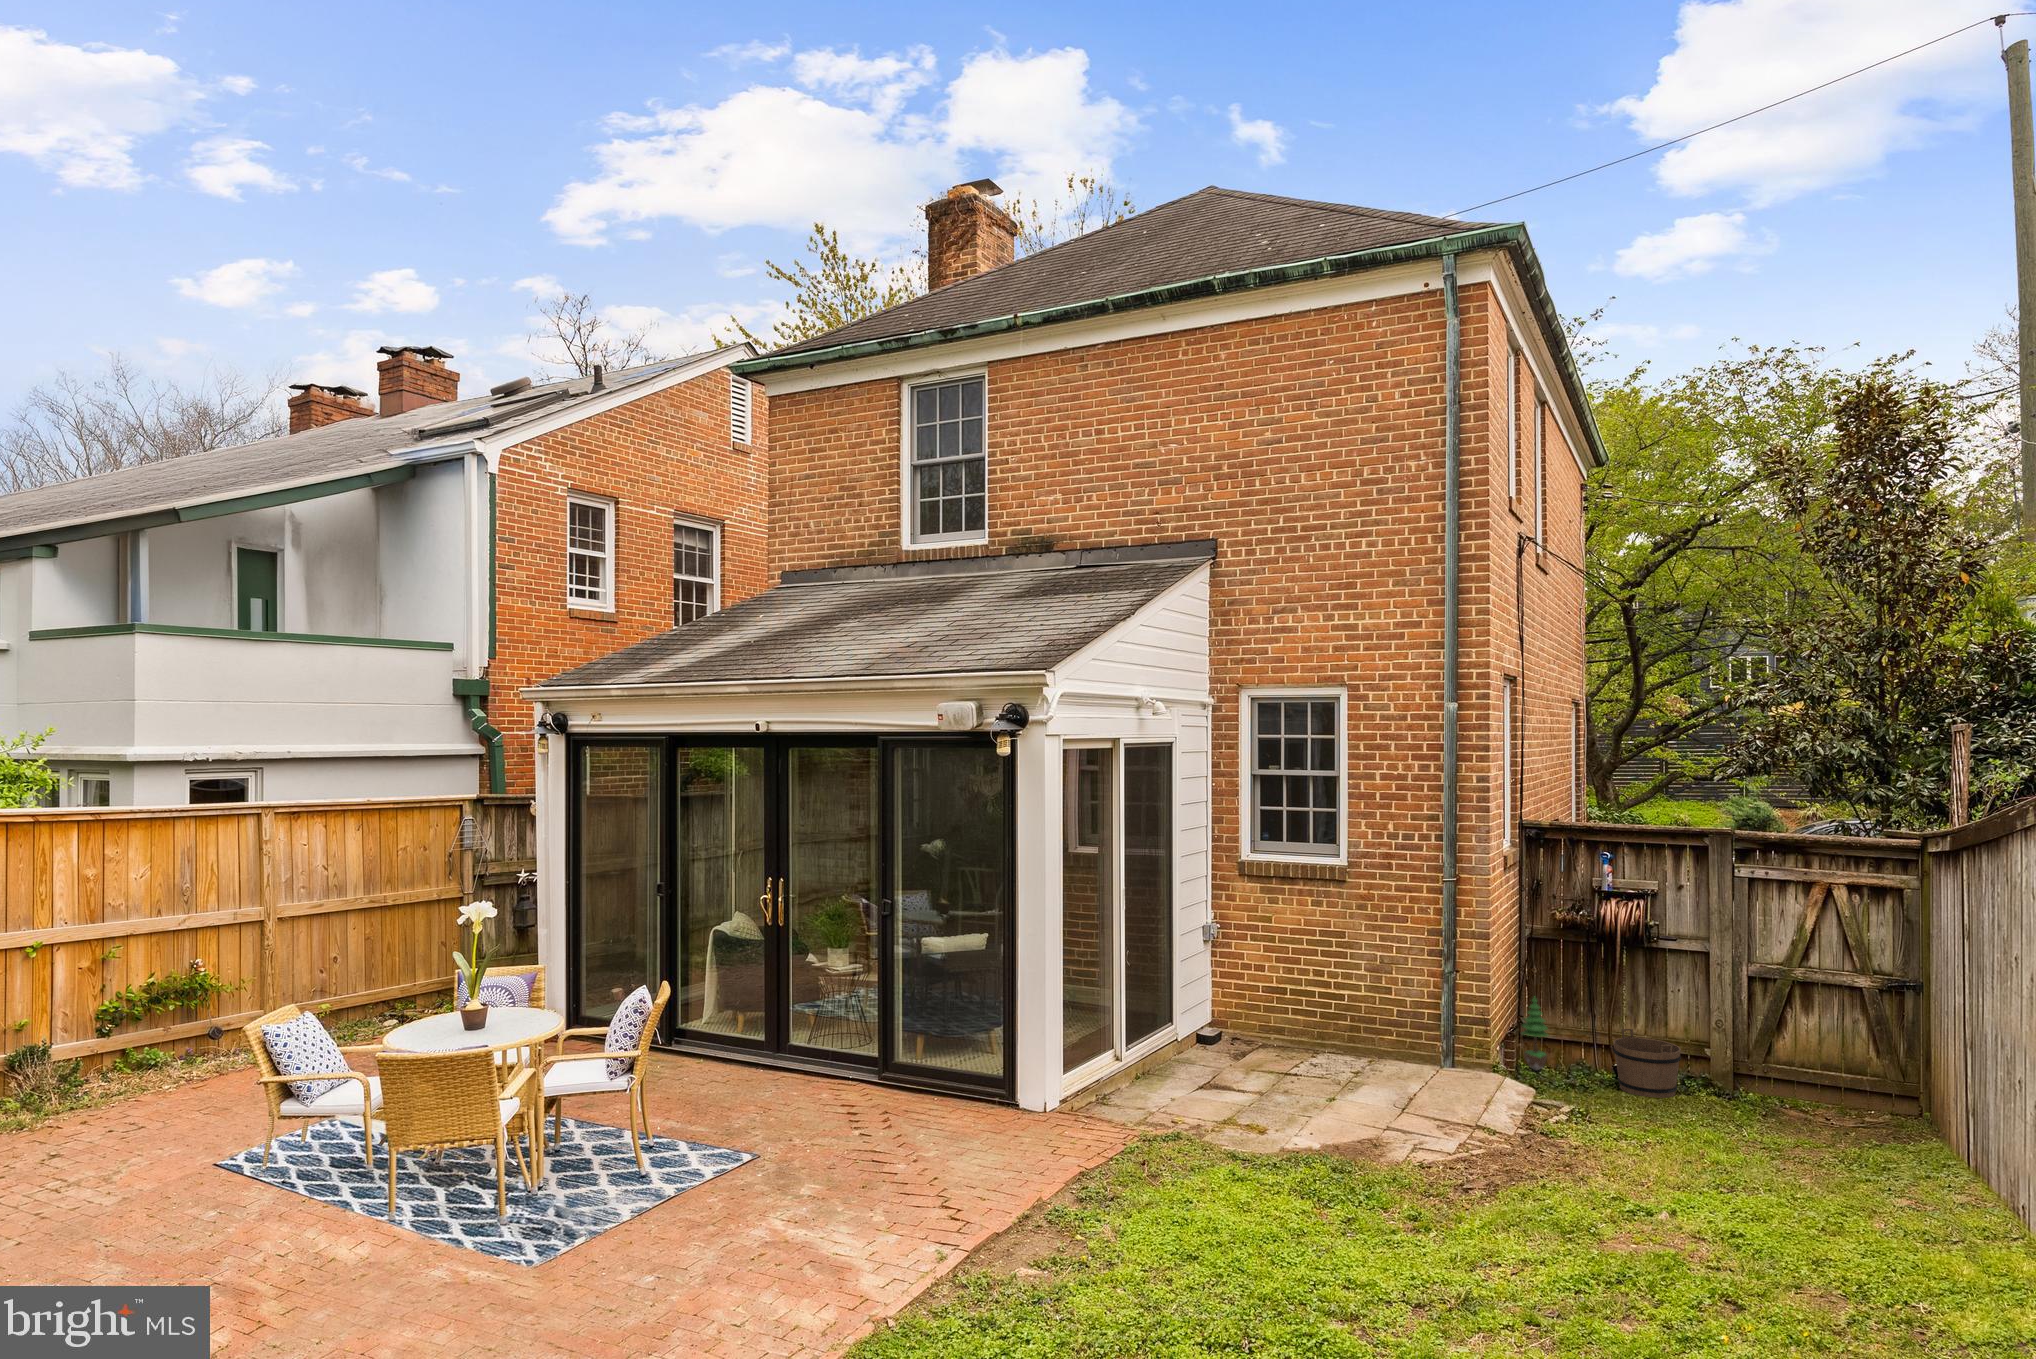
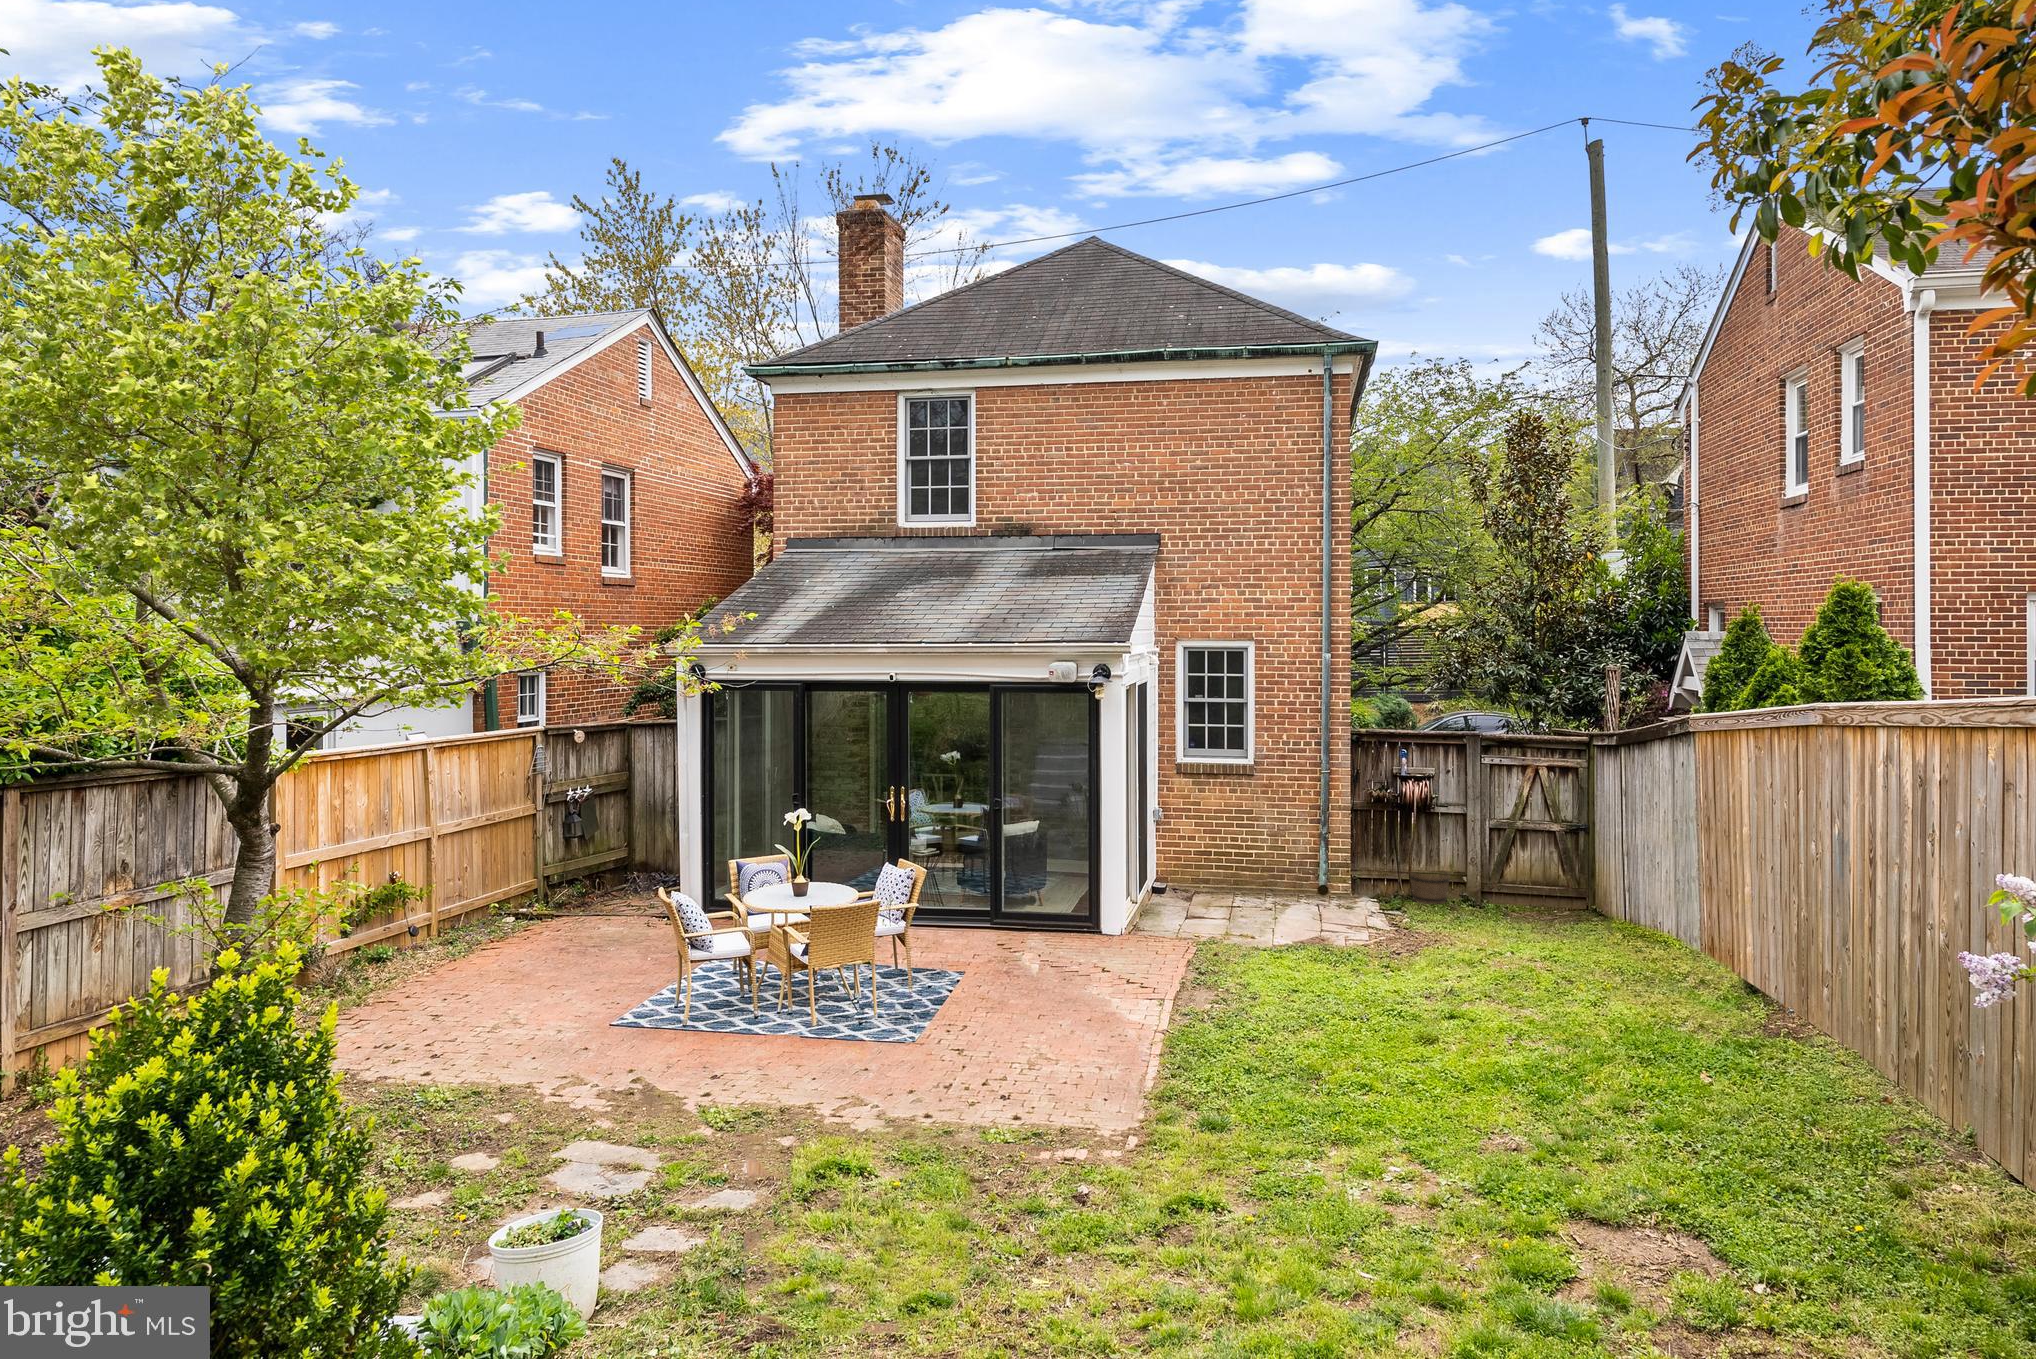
potted tree: present [1522,996,1548,1070] -> none [1349,845,1367,895]

